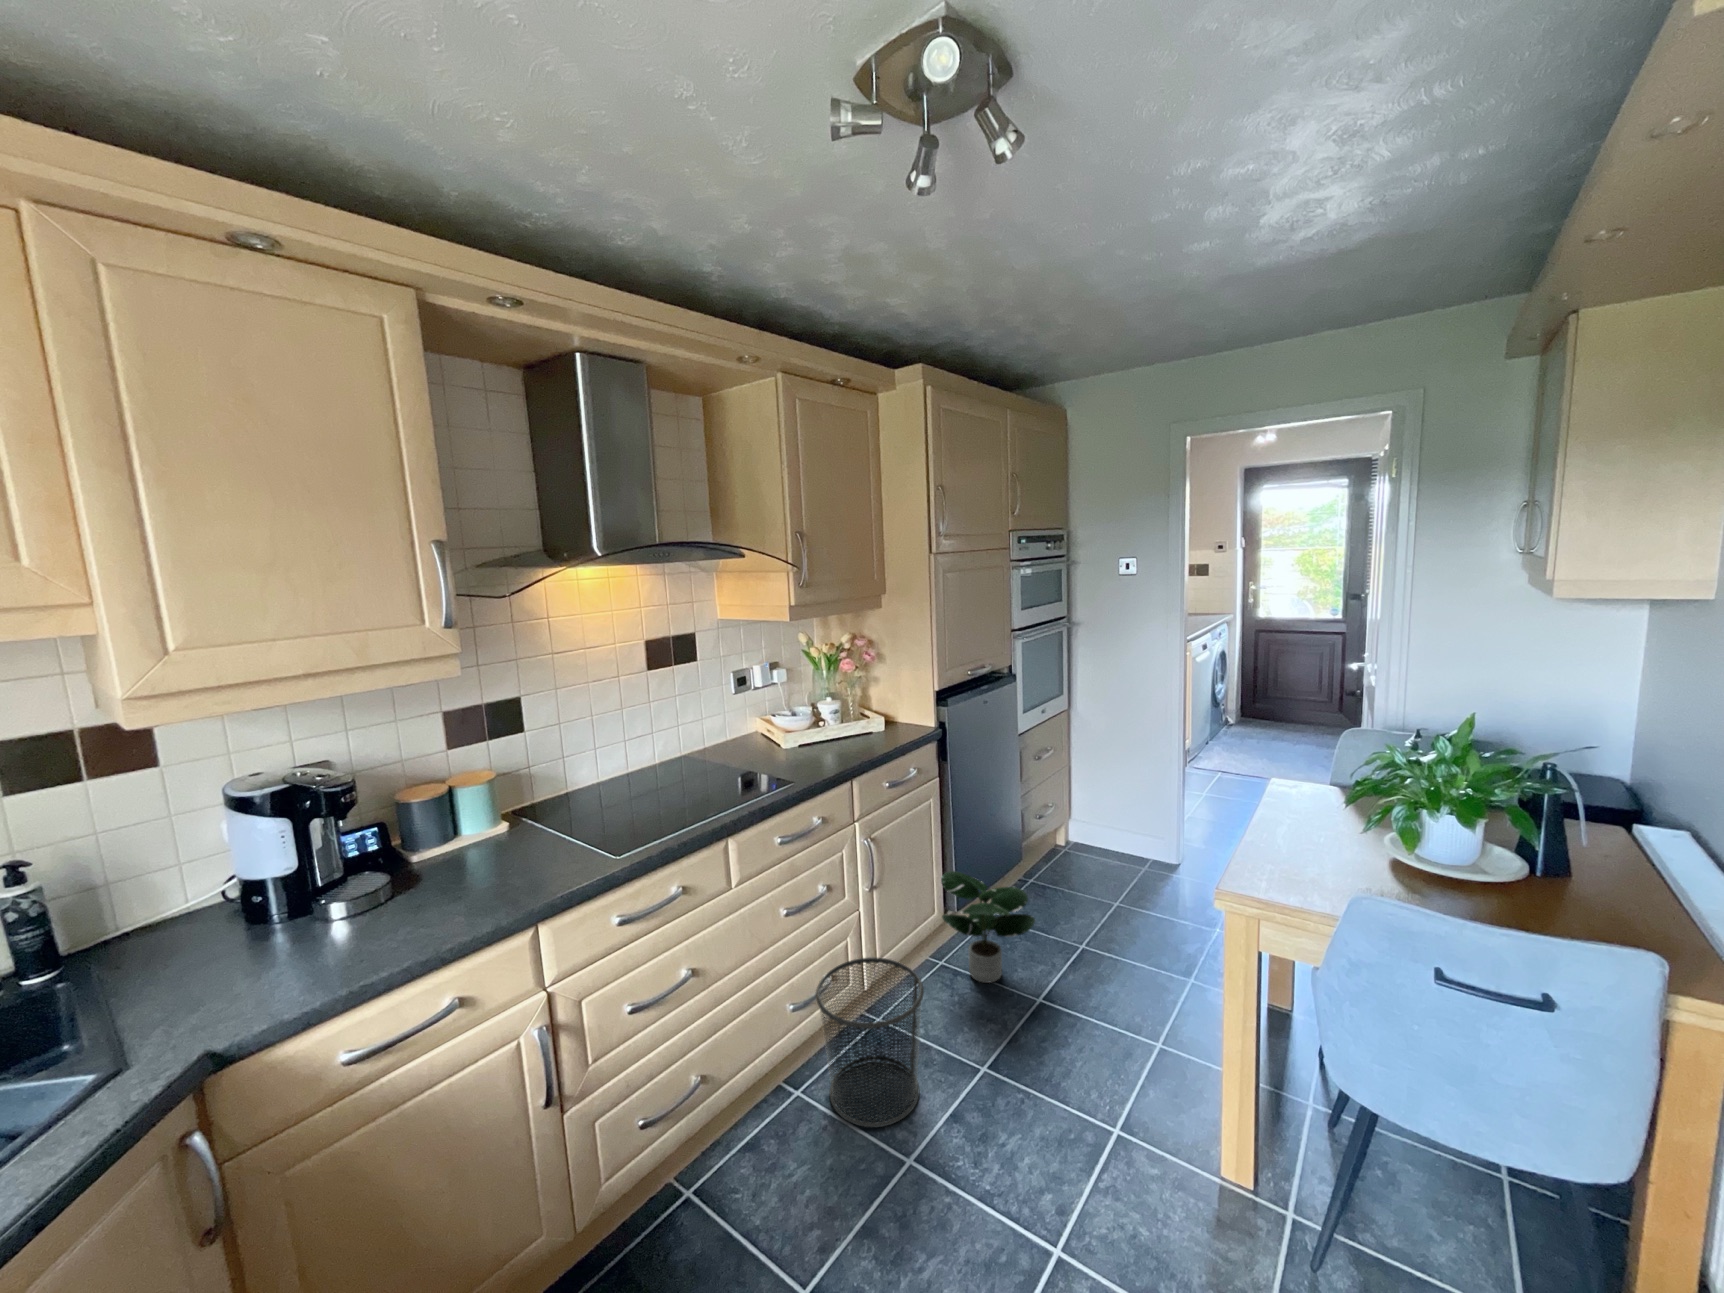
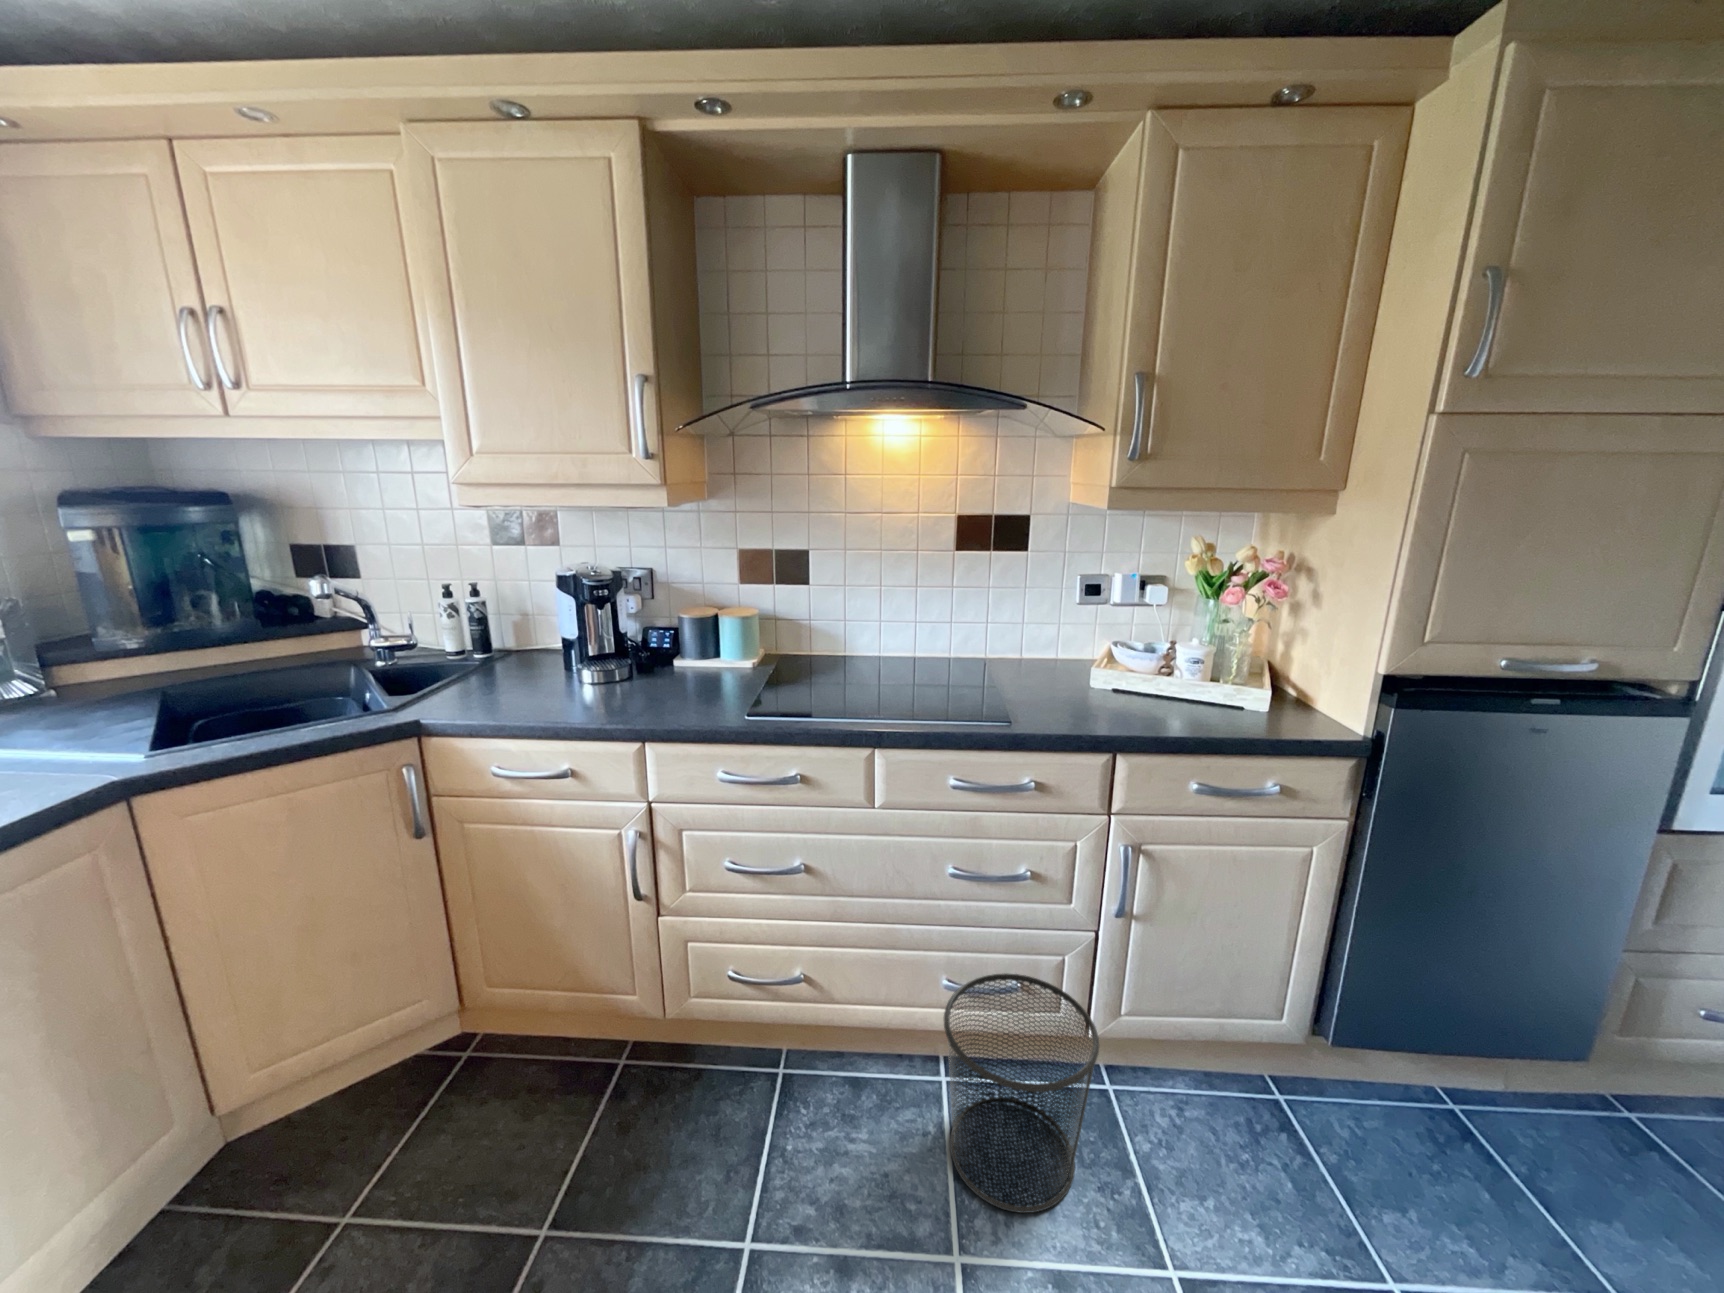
potted plant: present [941,871,1035,983] -> none [1267,973,1481,1196]

